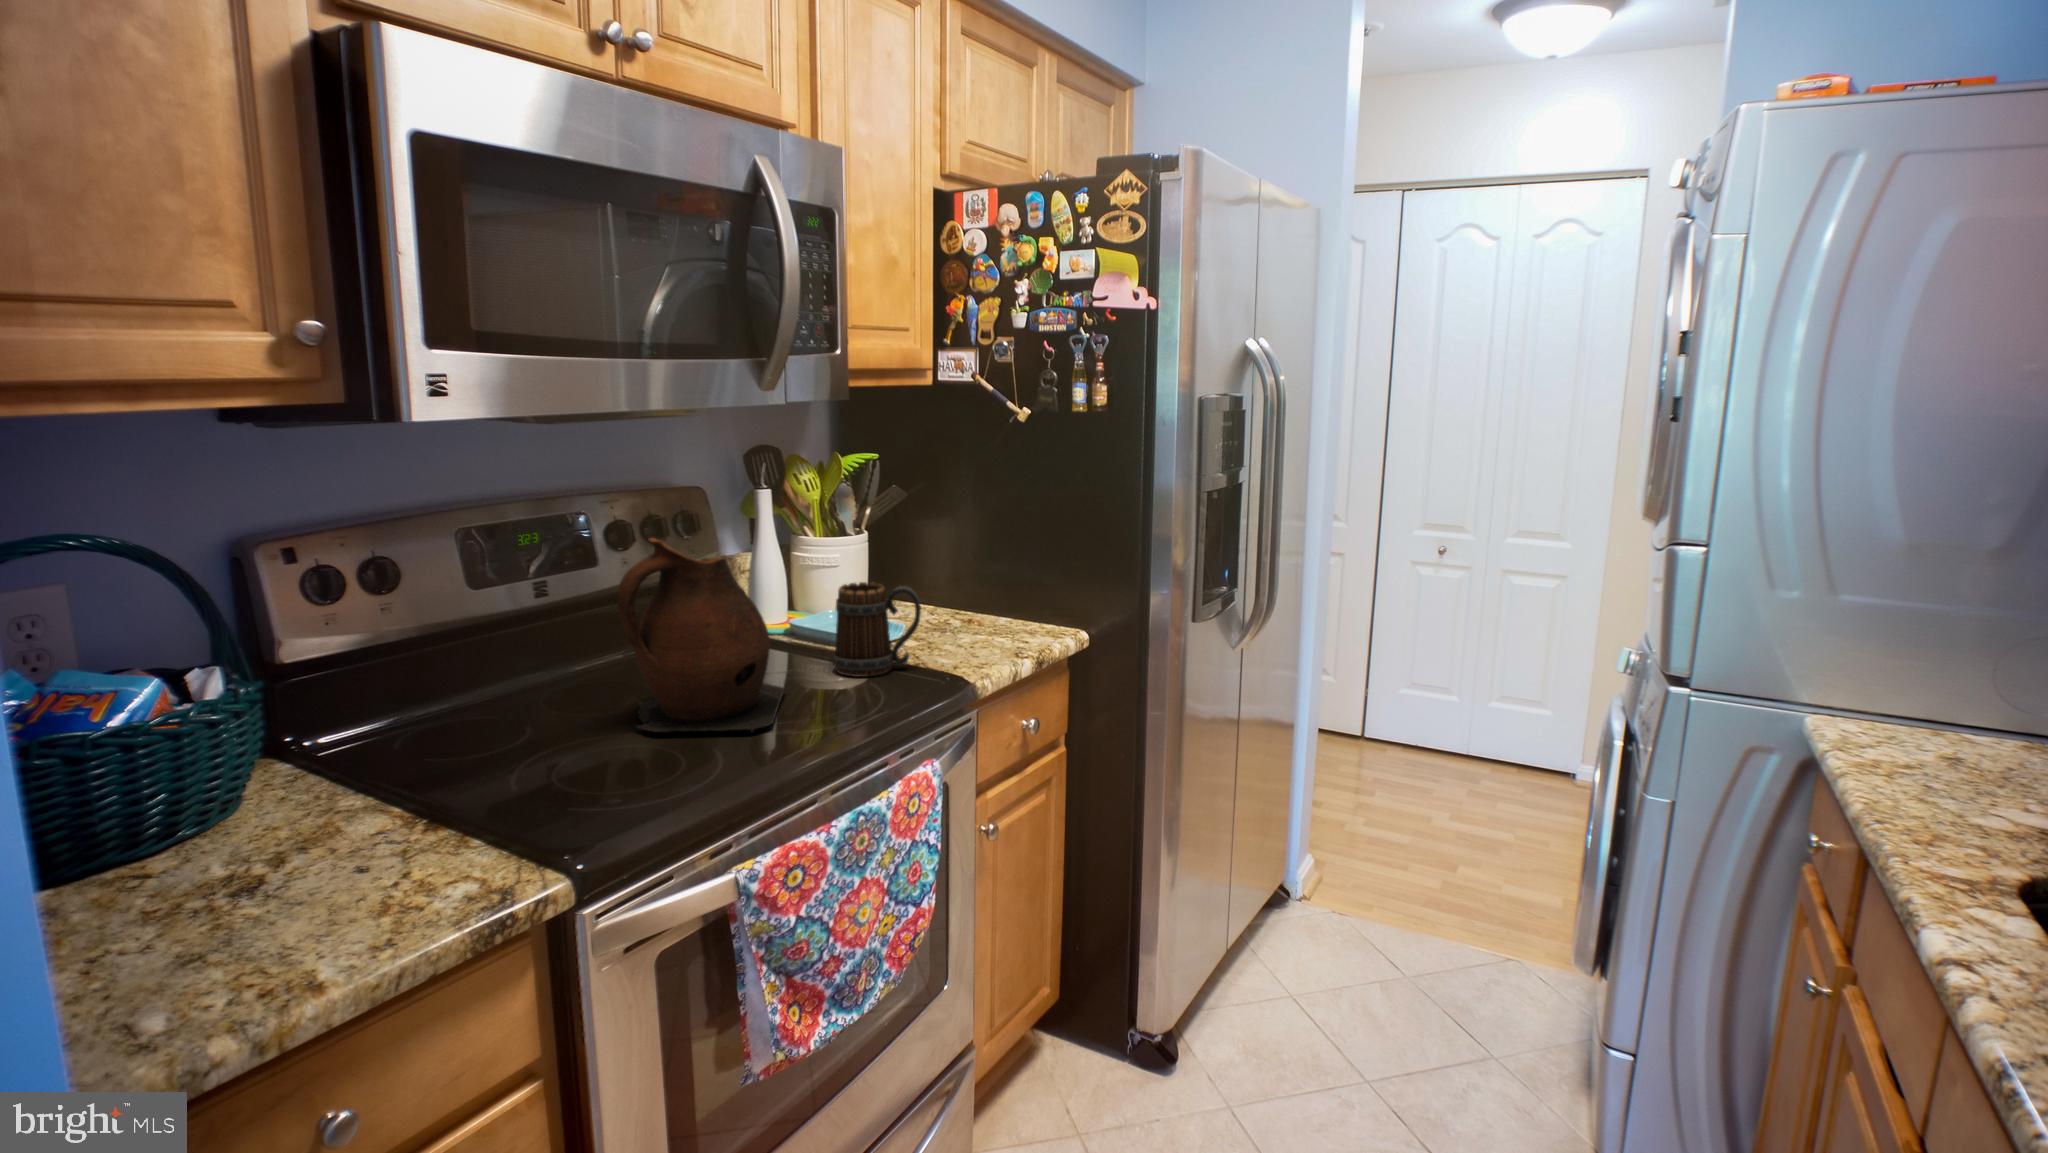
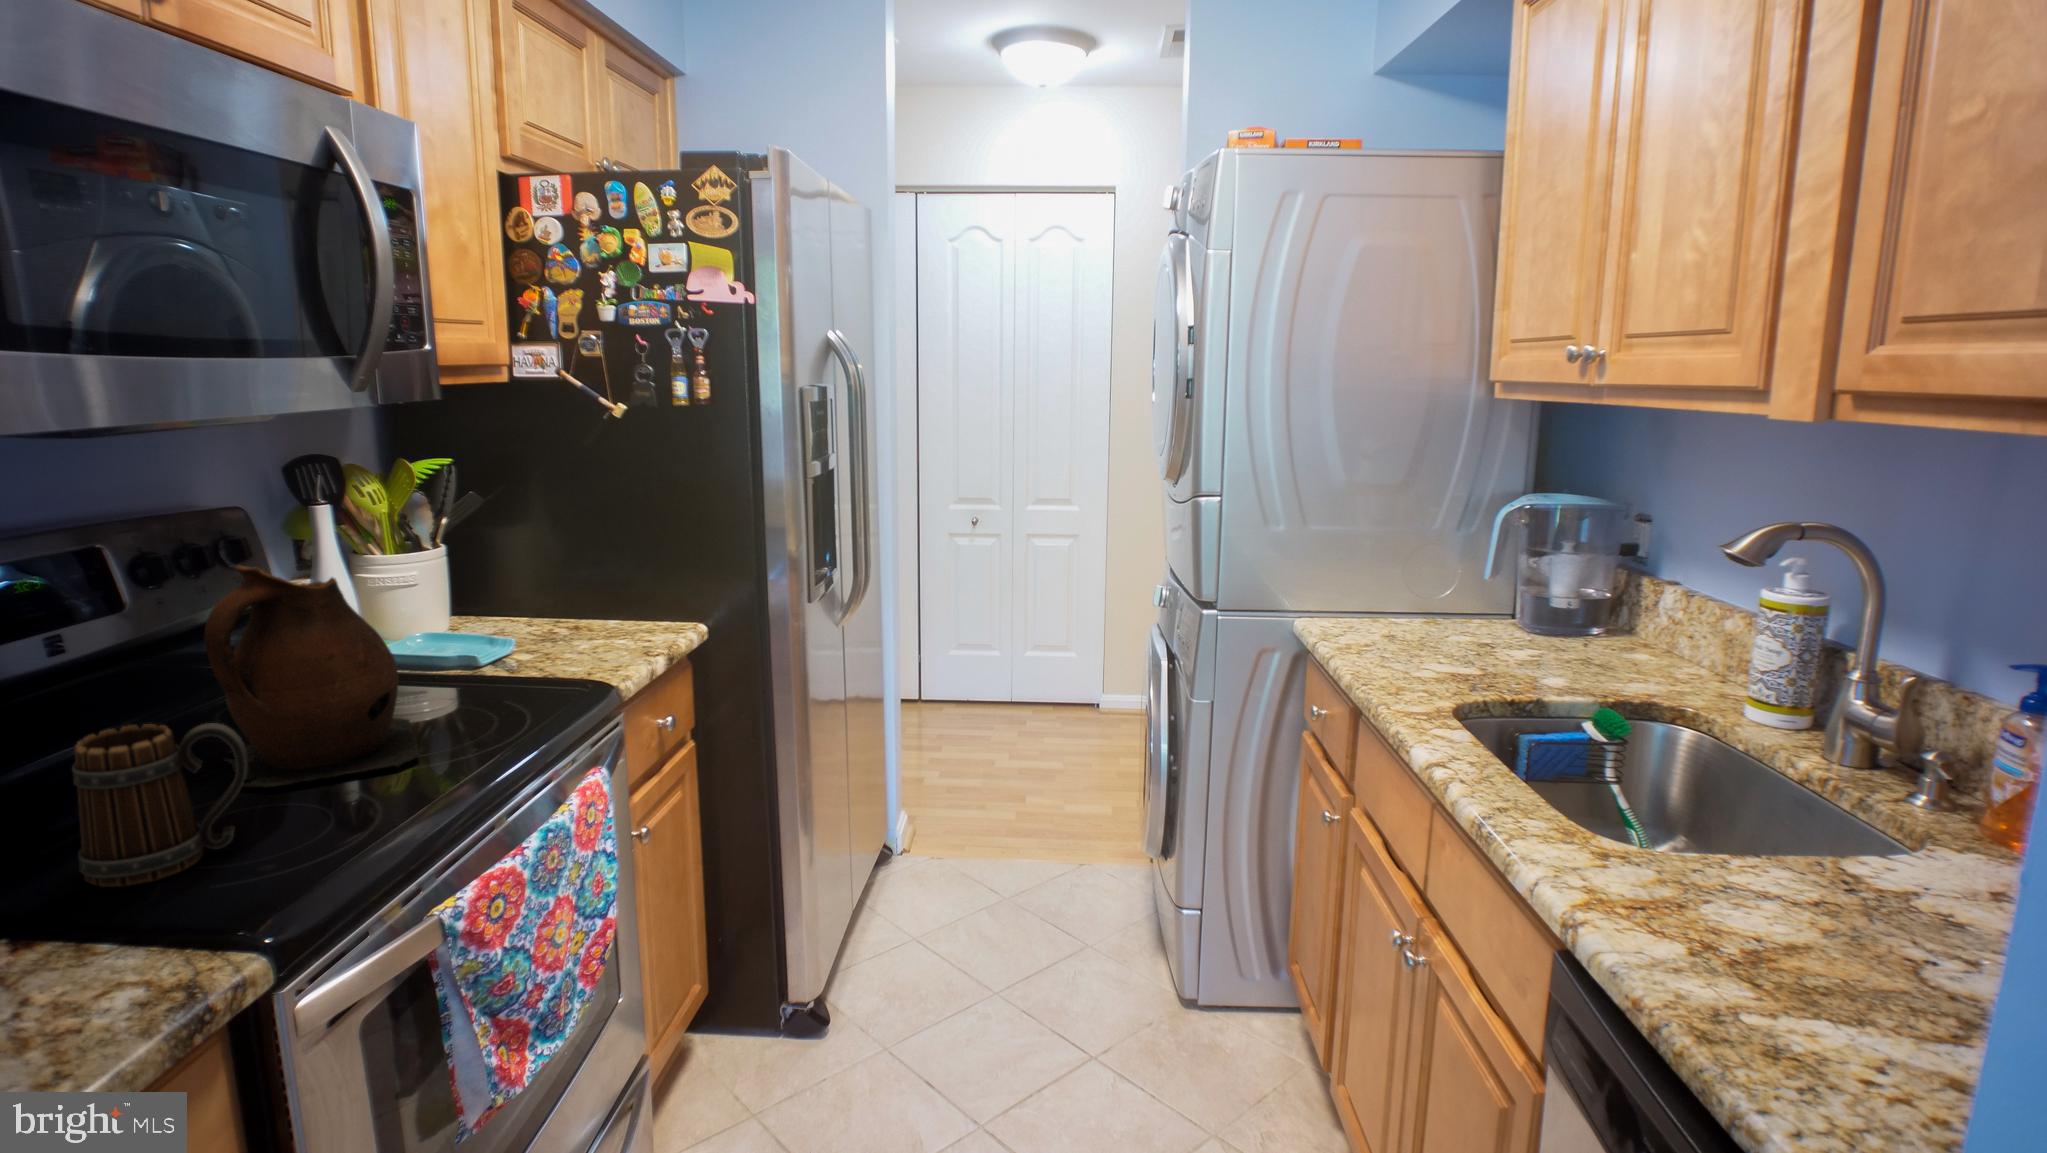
mug: present [832,582,921,677] -> present [72,723,248,887]

